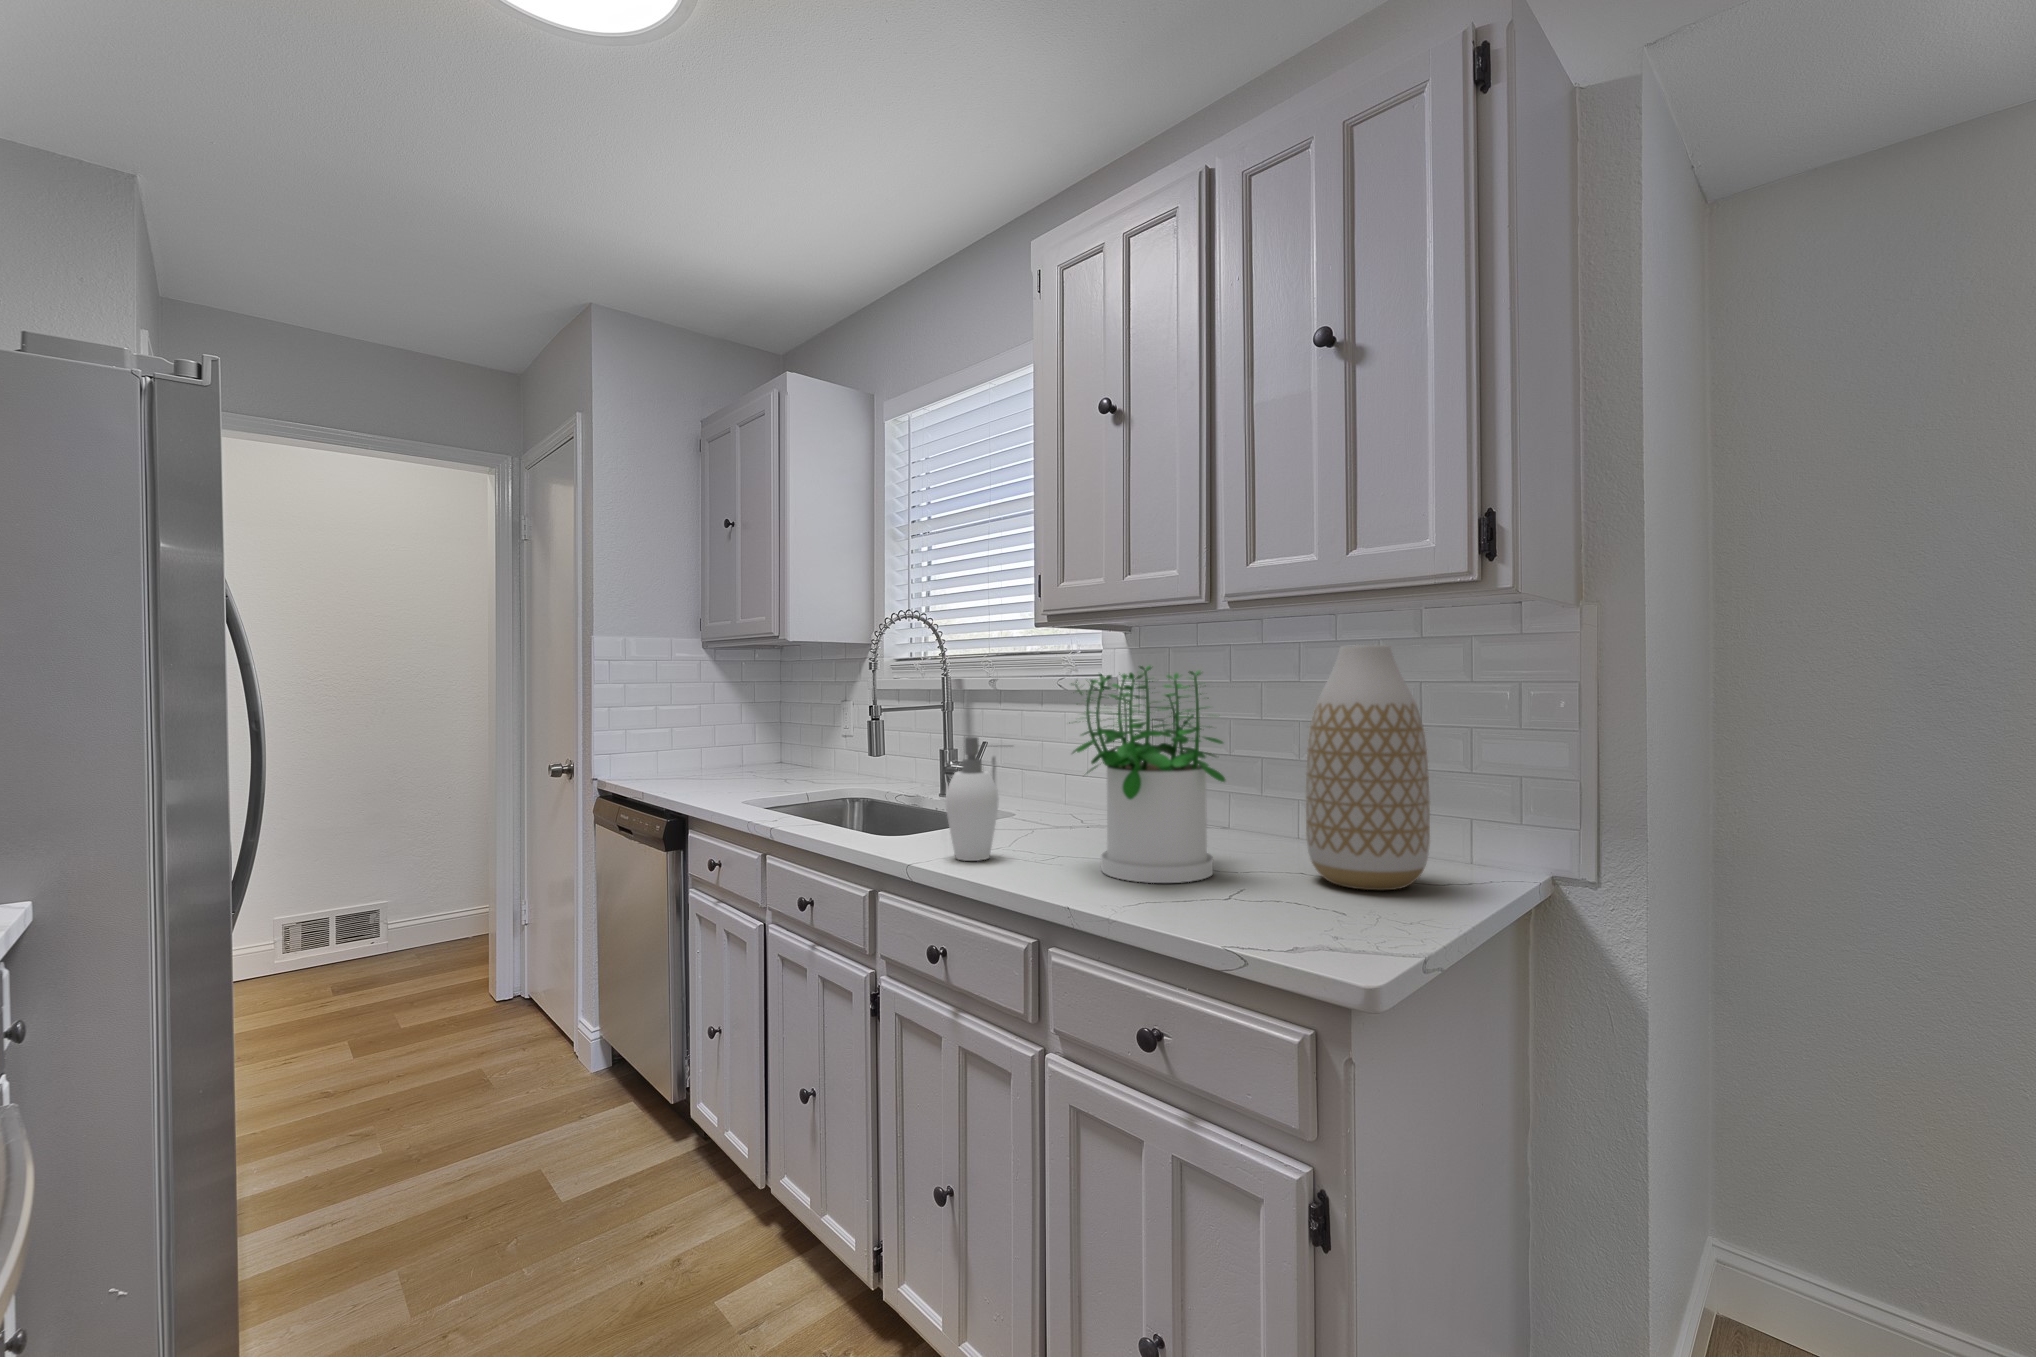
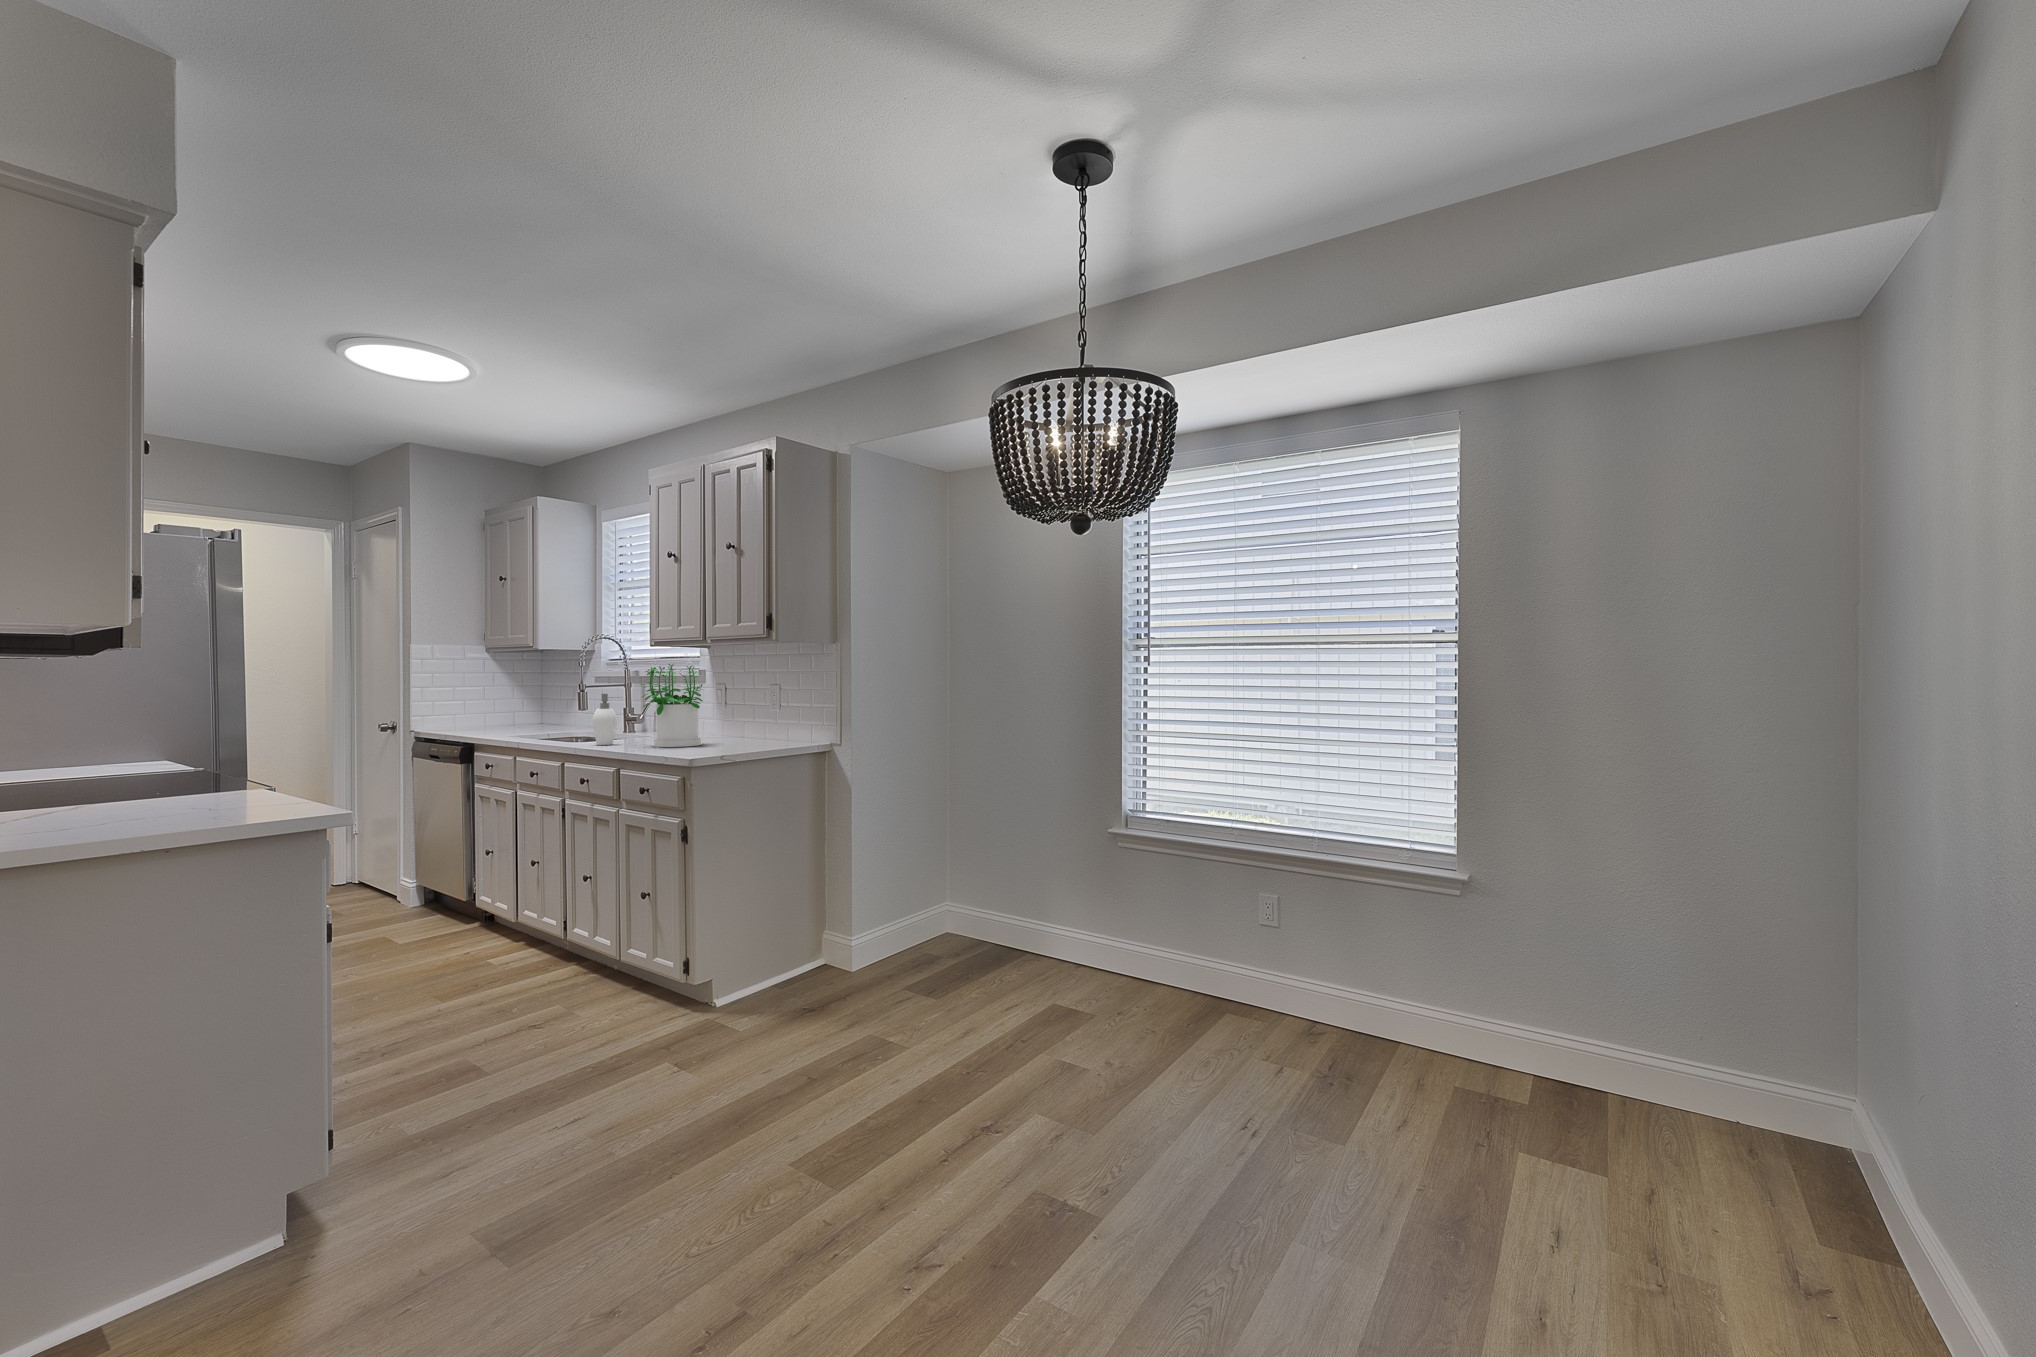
vase: present [1306,645,1430,890] -> none [731,657,776,747]

